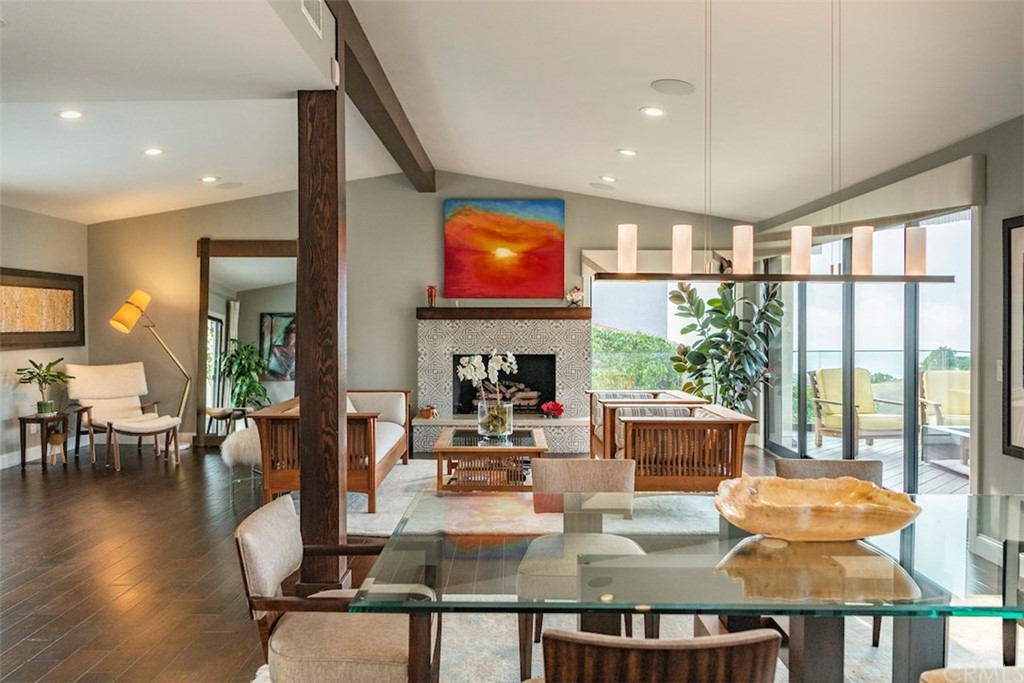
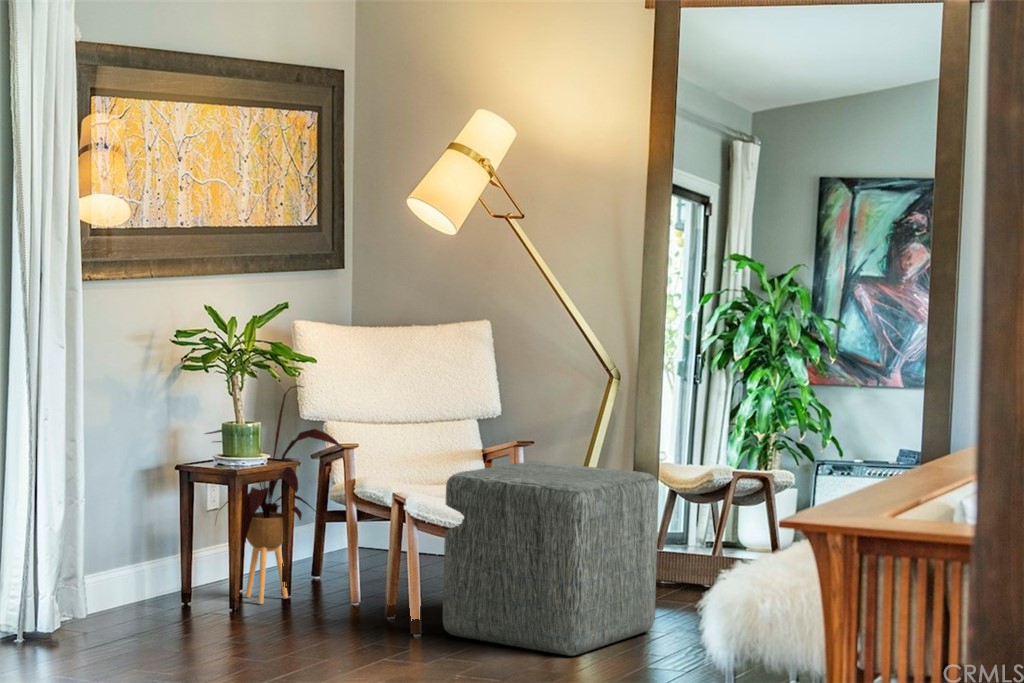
ottoman: none [124,410,201,472] -> present [443,461,659,656]

